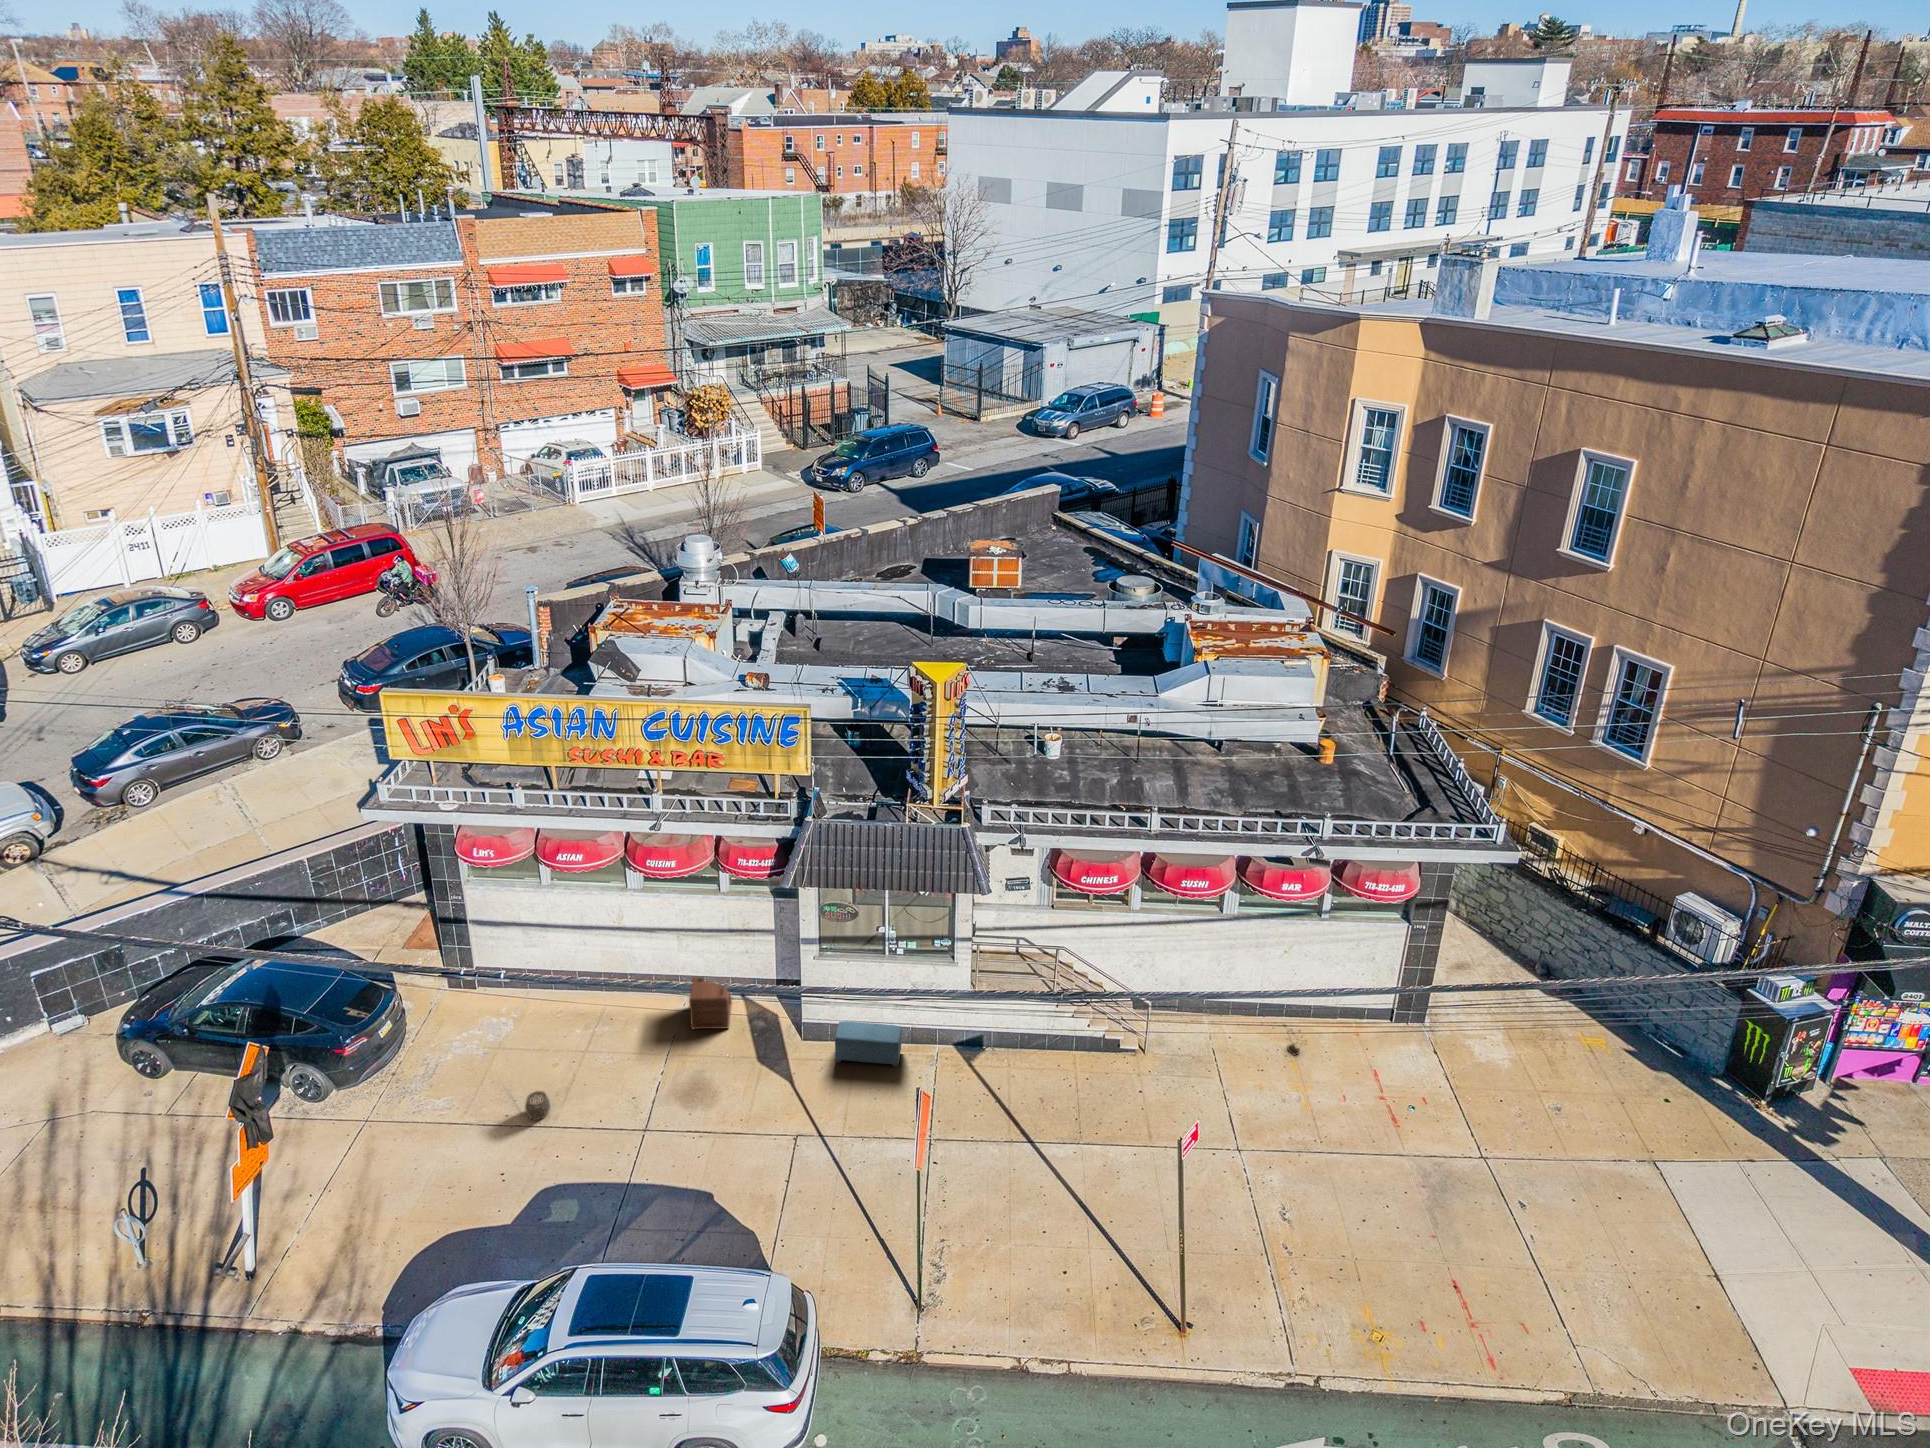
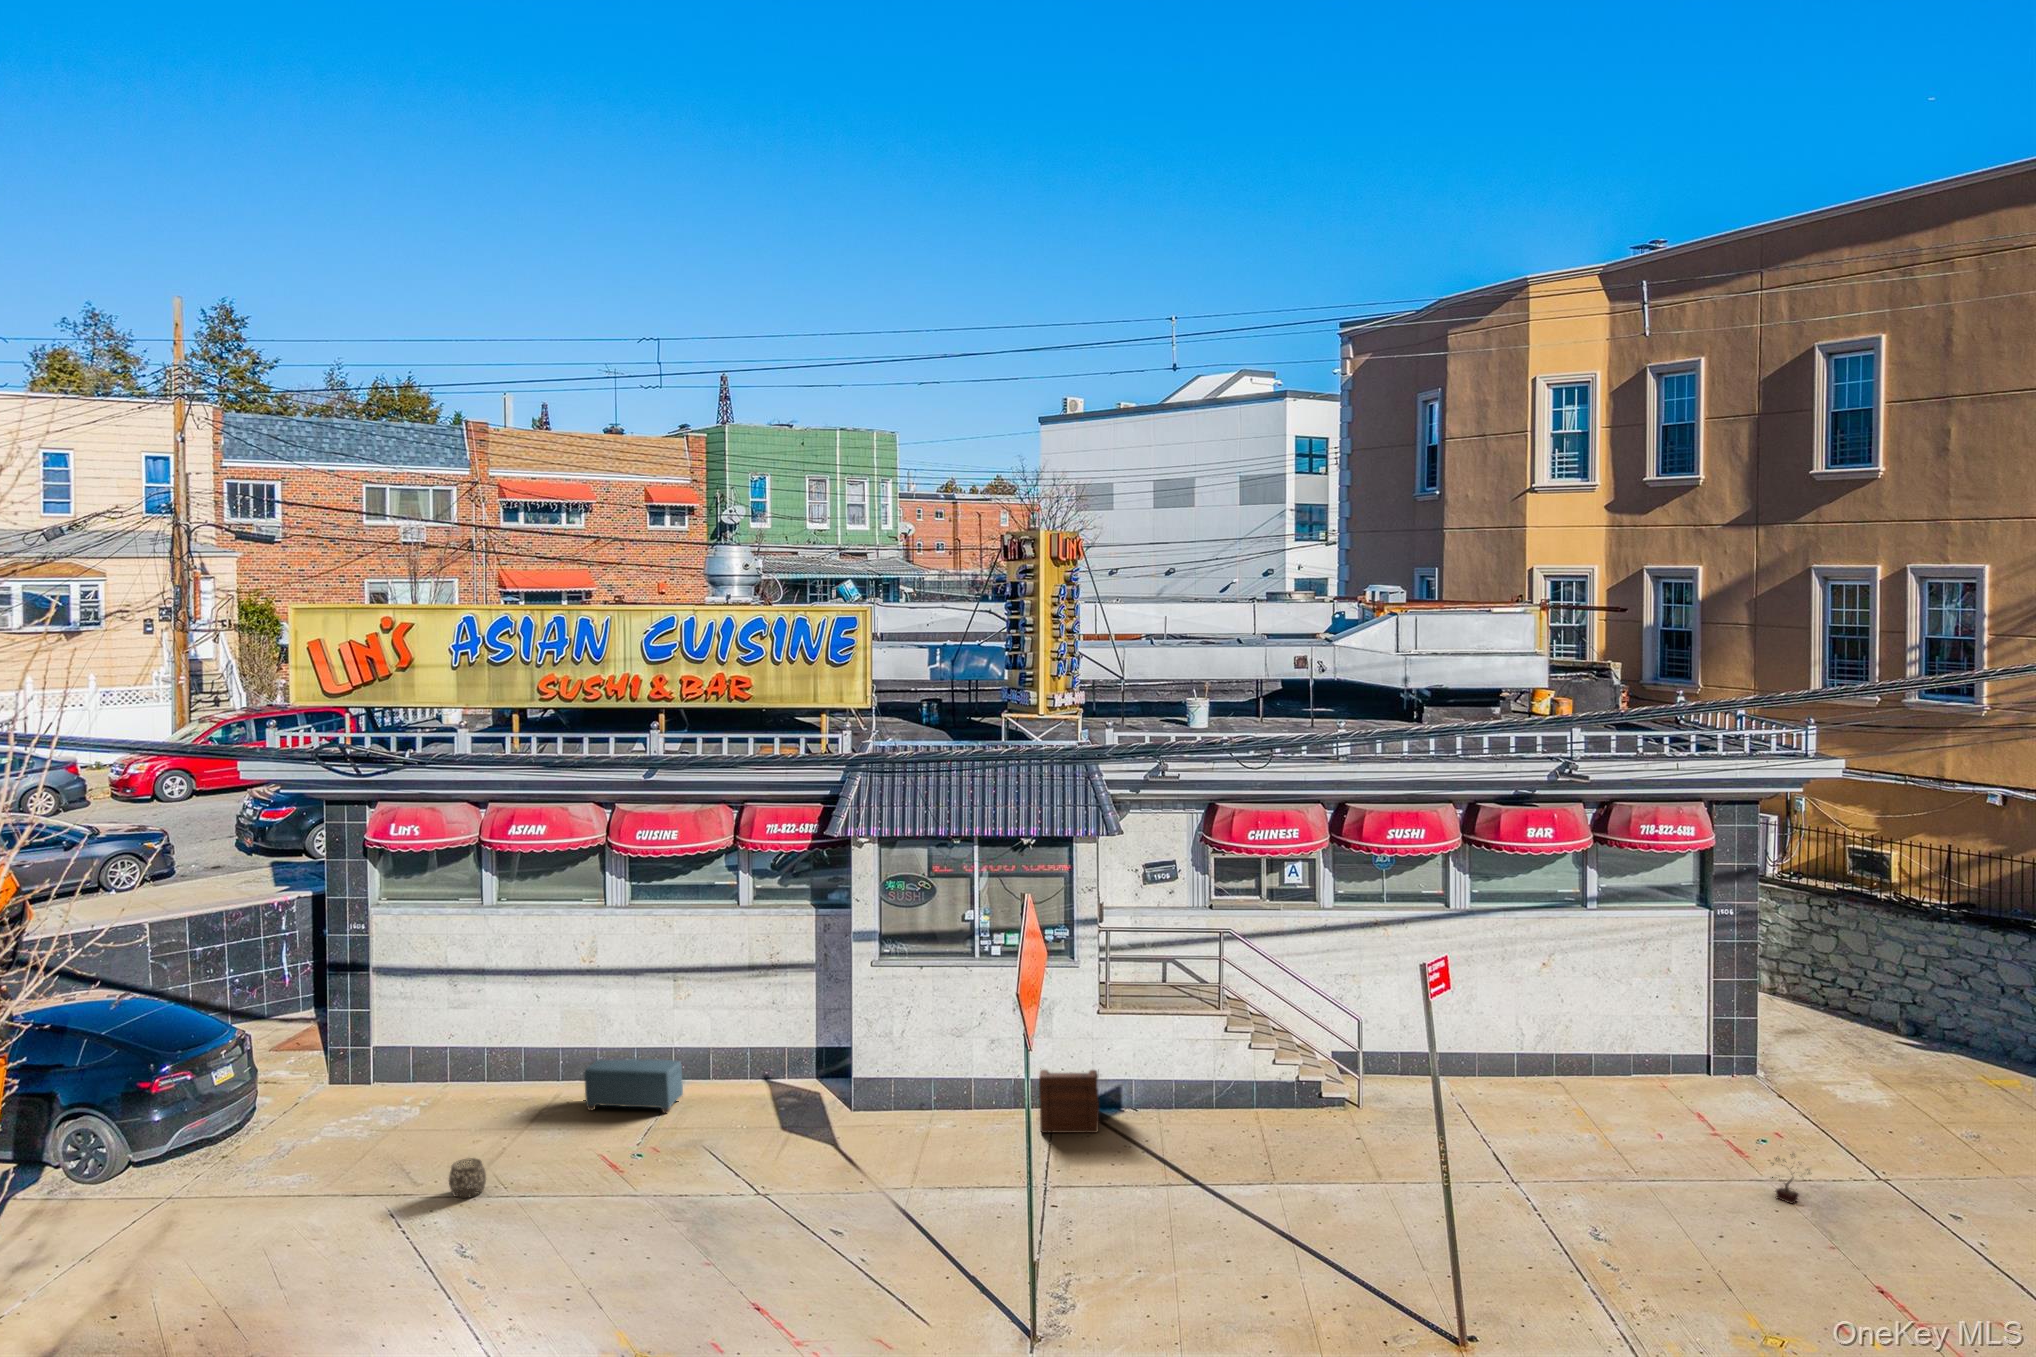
wooden crate: present [689,977,732,1029] -> present [1039,1068,1099,1133]
bench: present [835,1021,902,1067] -> present [584,1059,683,1113]
potted plant: present [1287,1030,1307,1055] -> present [1772,1154,1810,1204]

